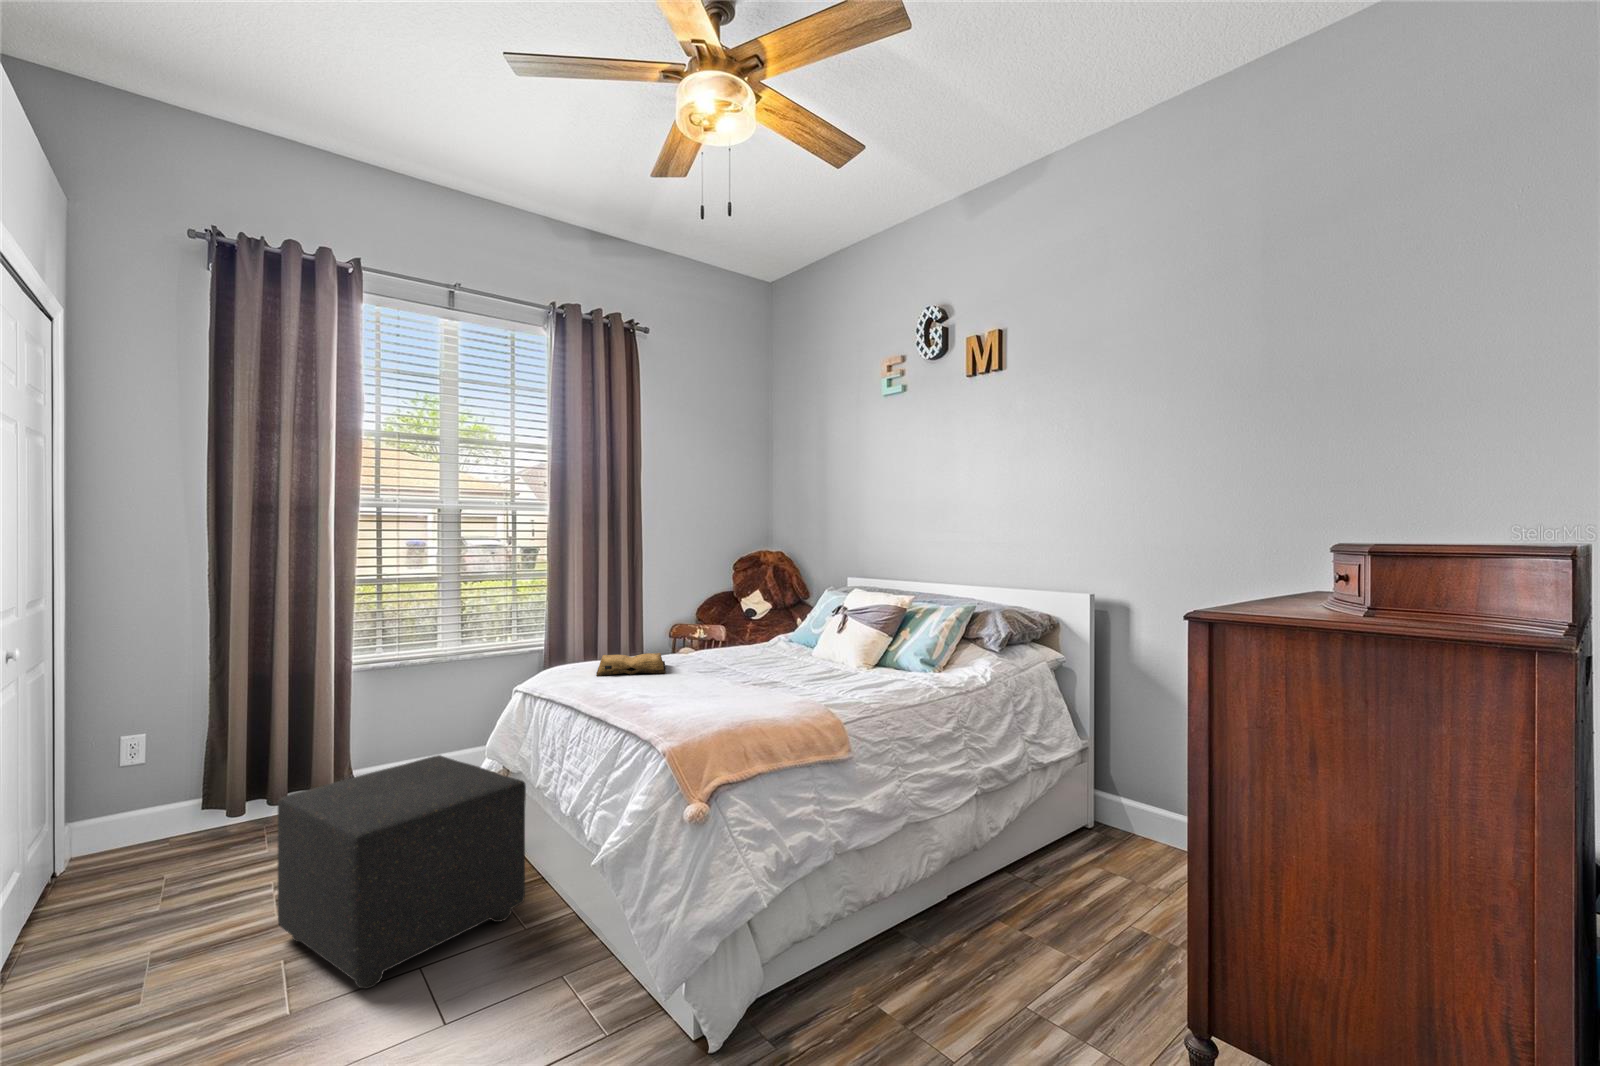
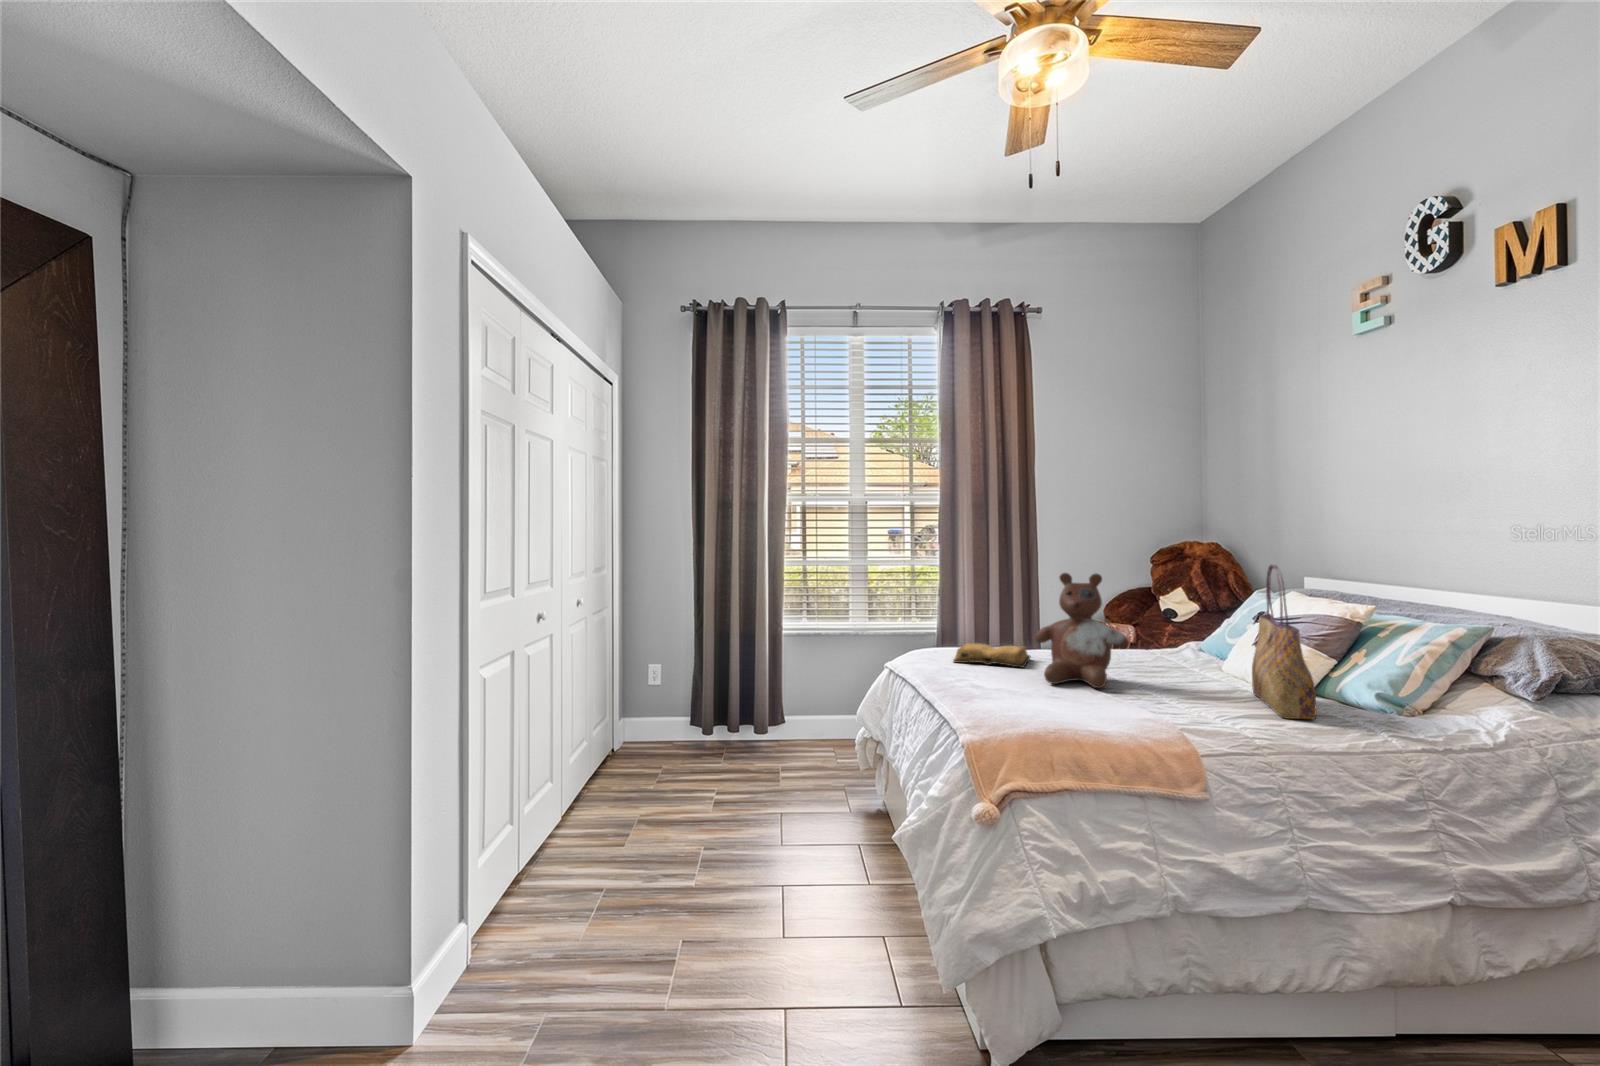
tote bag: none [847,569,898,688] -> present [1252,564,1317,719]
stuffed bear: none [680,581,760,684] -> present [1035,573,1129,688]
ottoman: present [278,755,526,988] -> none [703,715,874,893]

